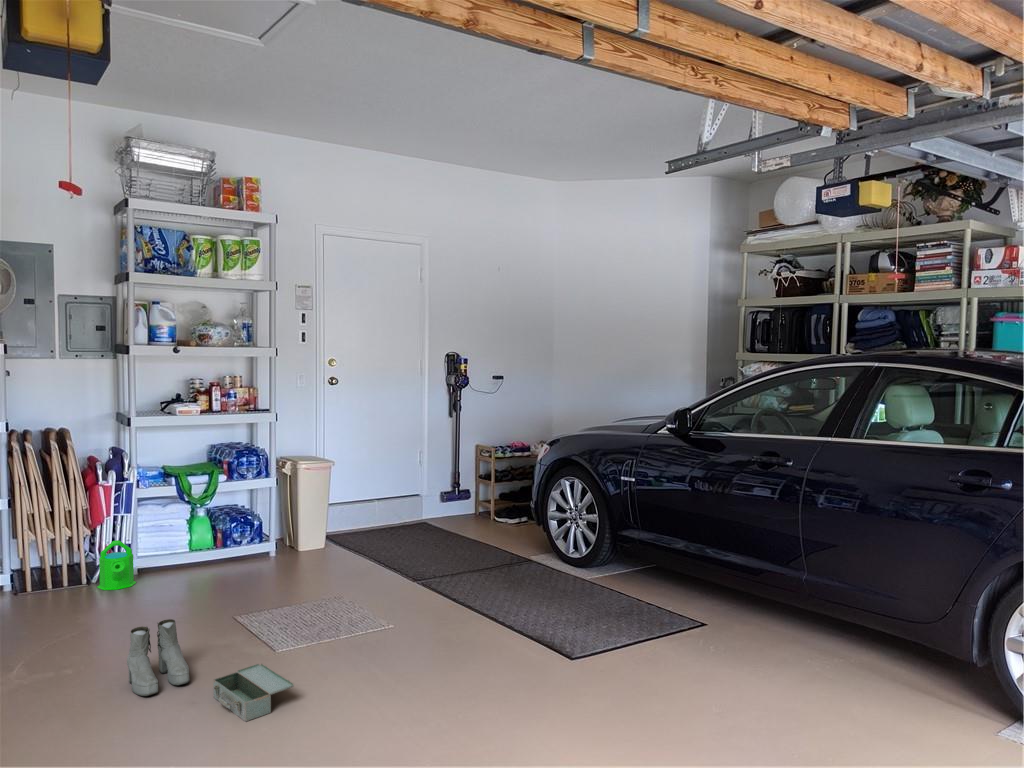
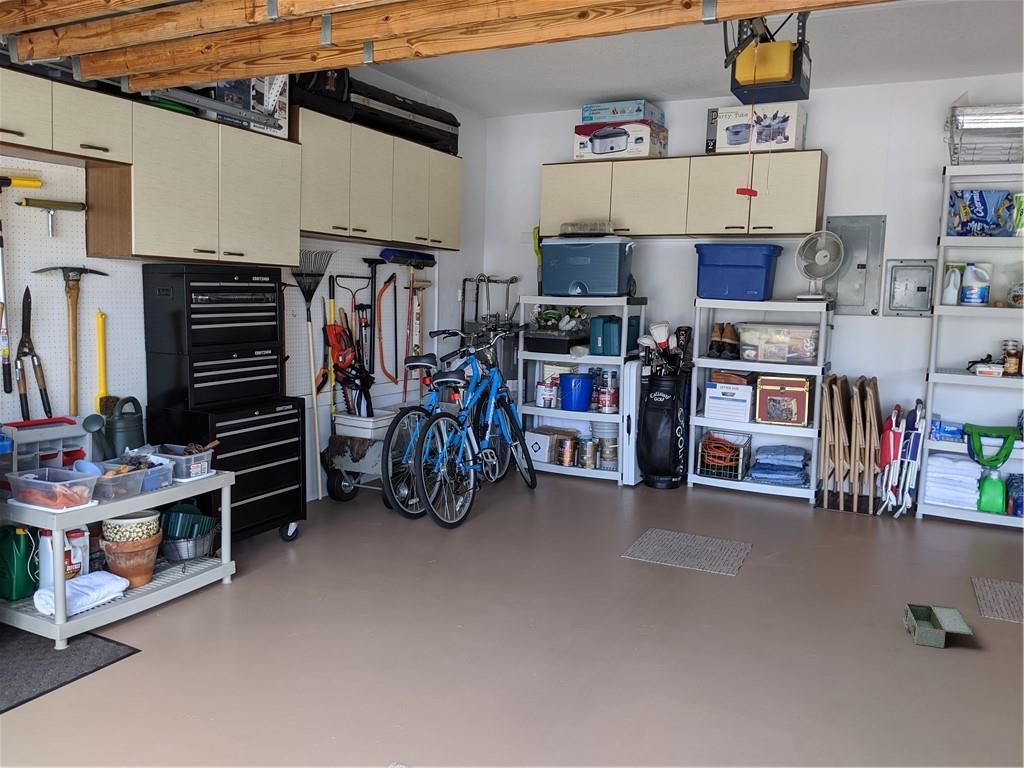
watering can: present [97,540,136,590] -> none [879,481,914,525]
boots: present [127,619,190,696] -> none [847,541,897,601]

